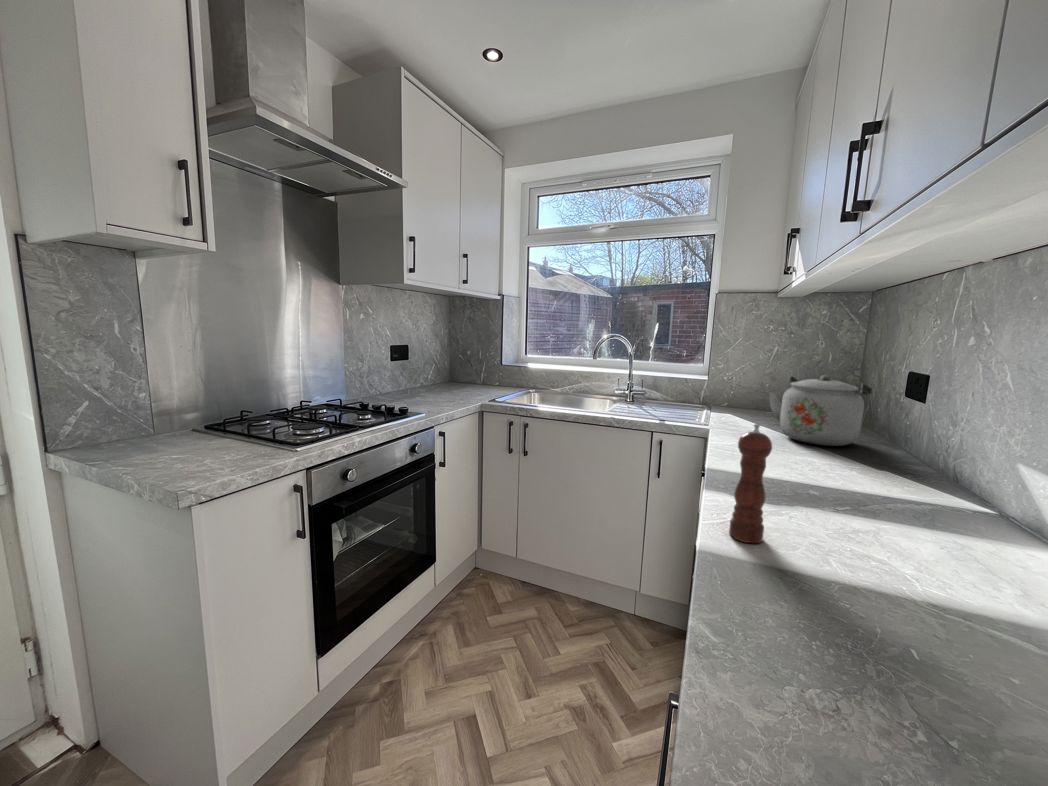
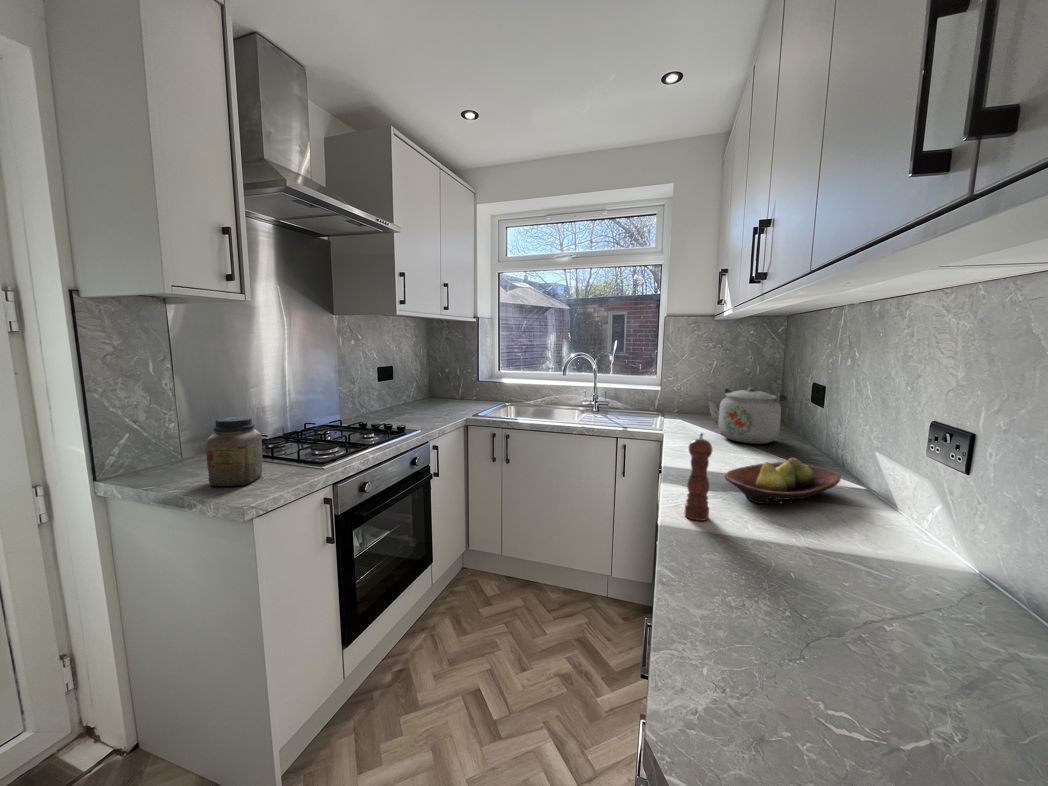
jar: none [155,386,224,465] -> present [206,417,262,486]
fruit bowl: none [787,464,956,525] -> present [725,458,840,504]

